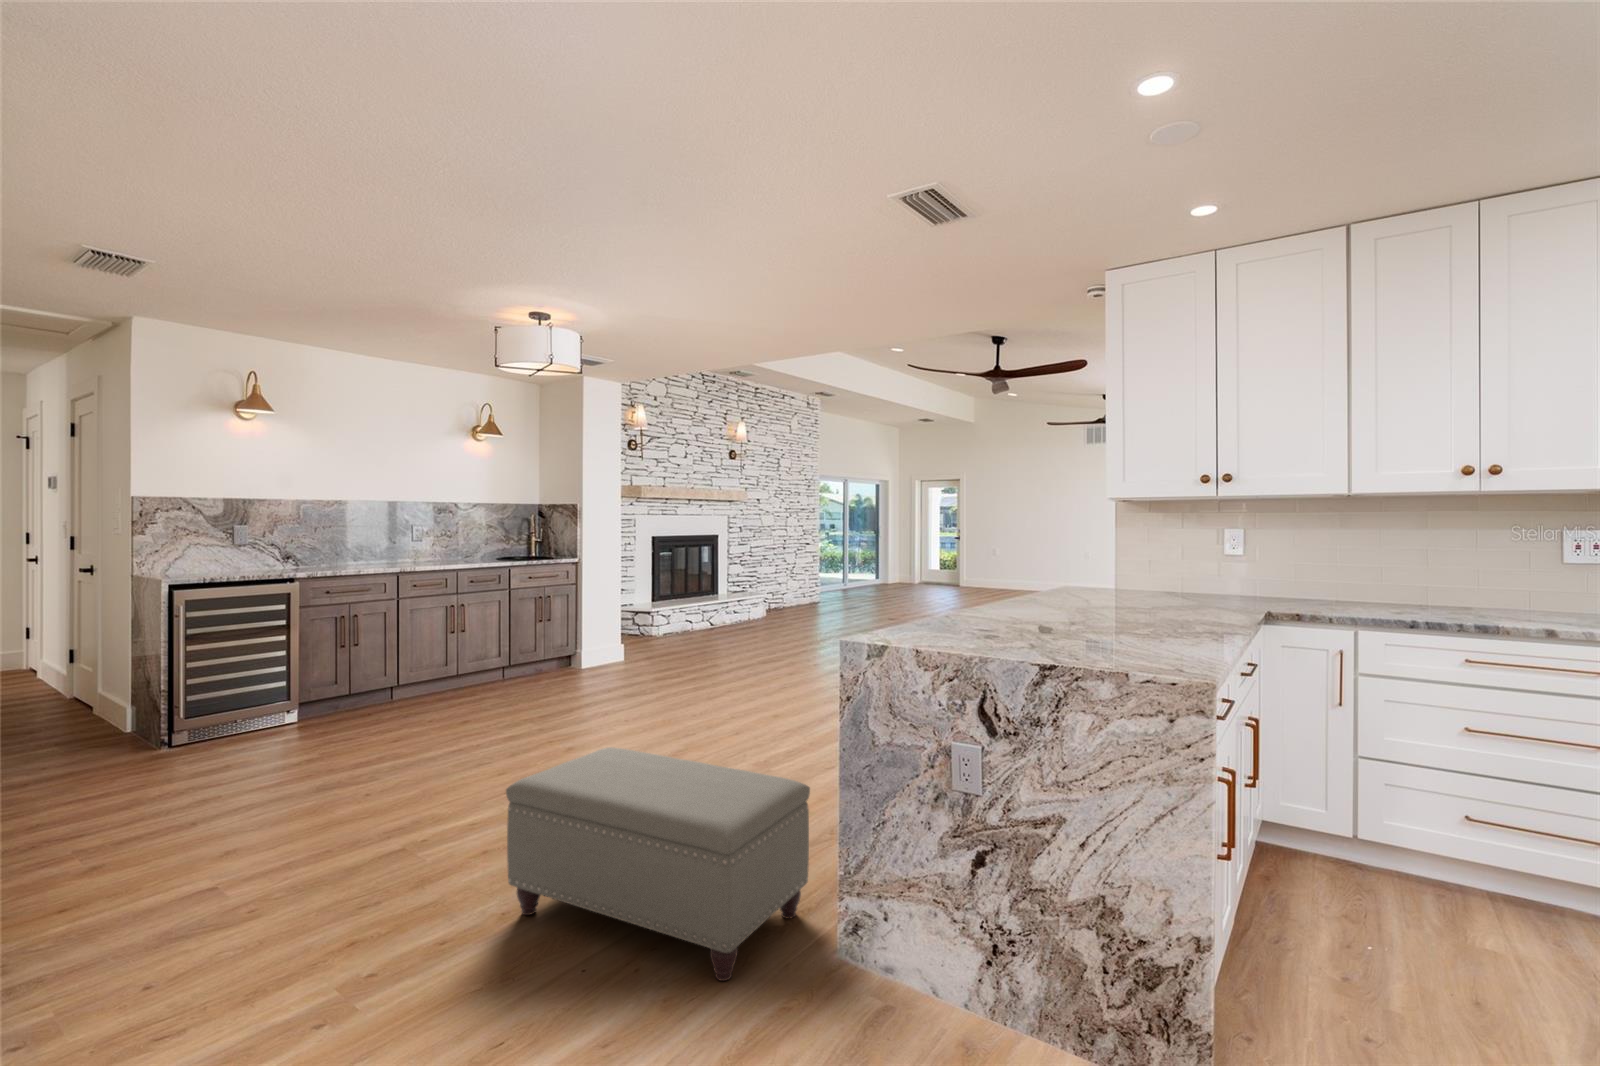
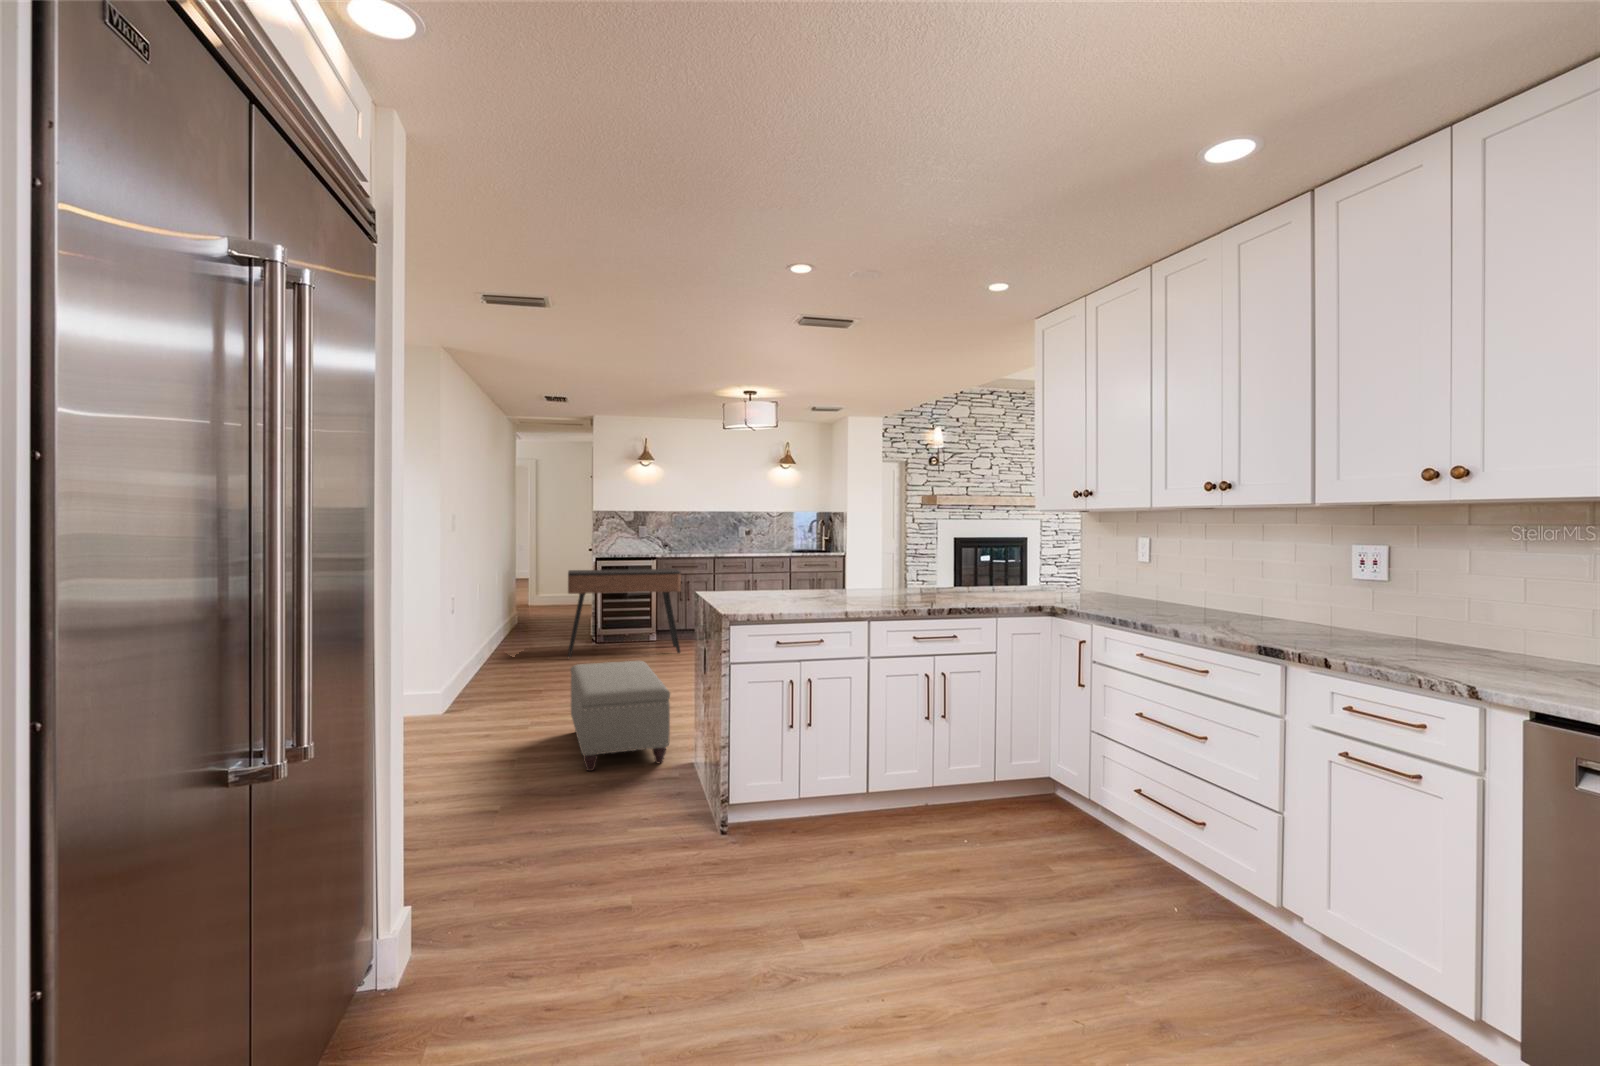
console table: none [148,593,397,781] -> present [568,569,681,658]

